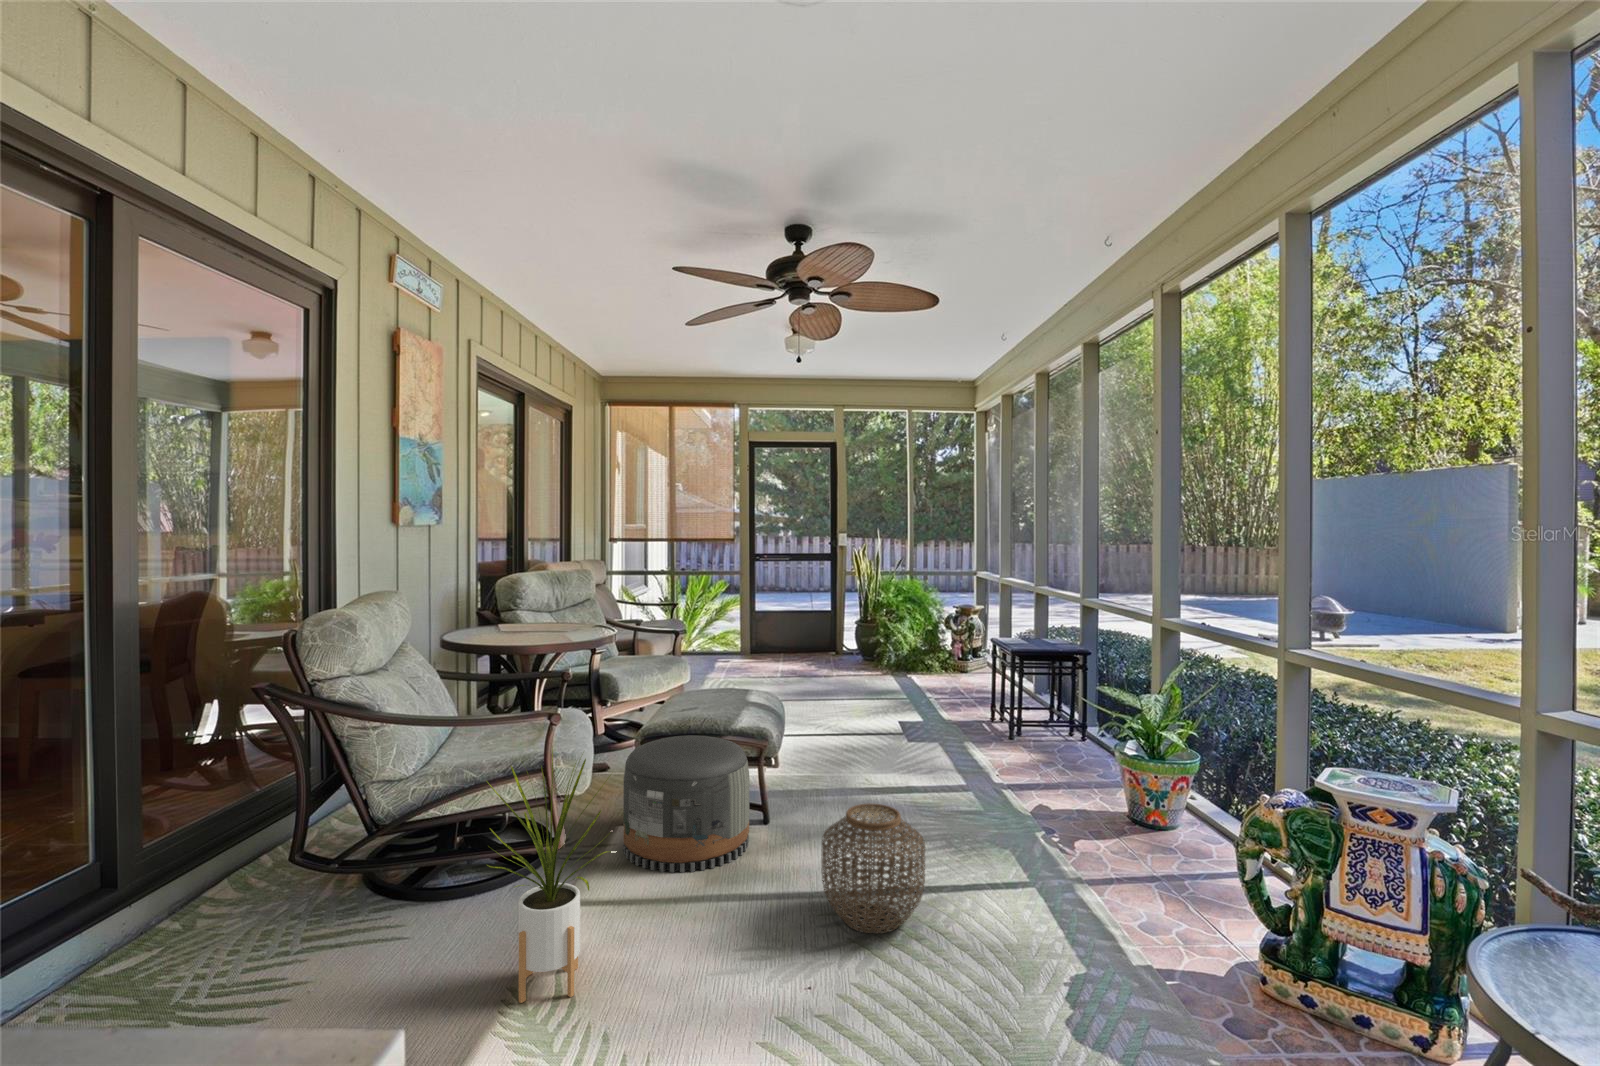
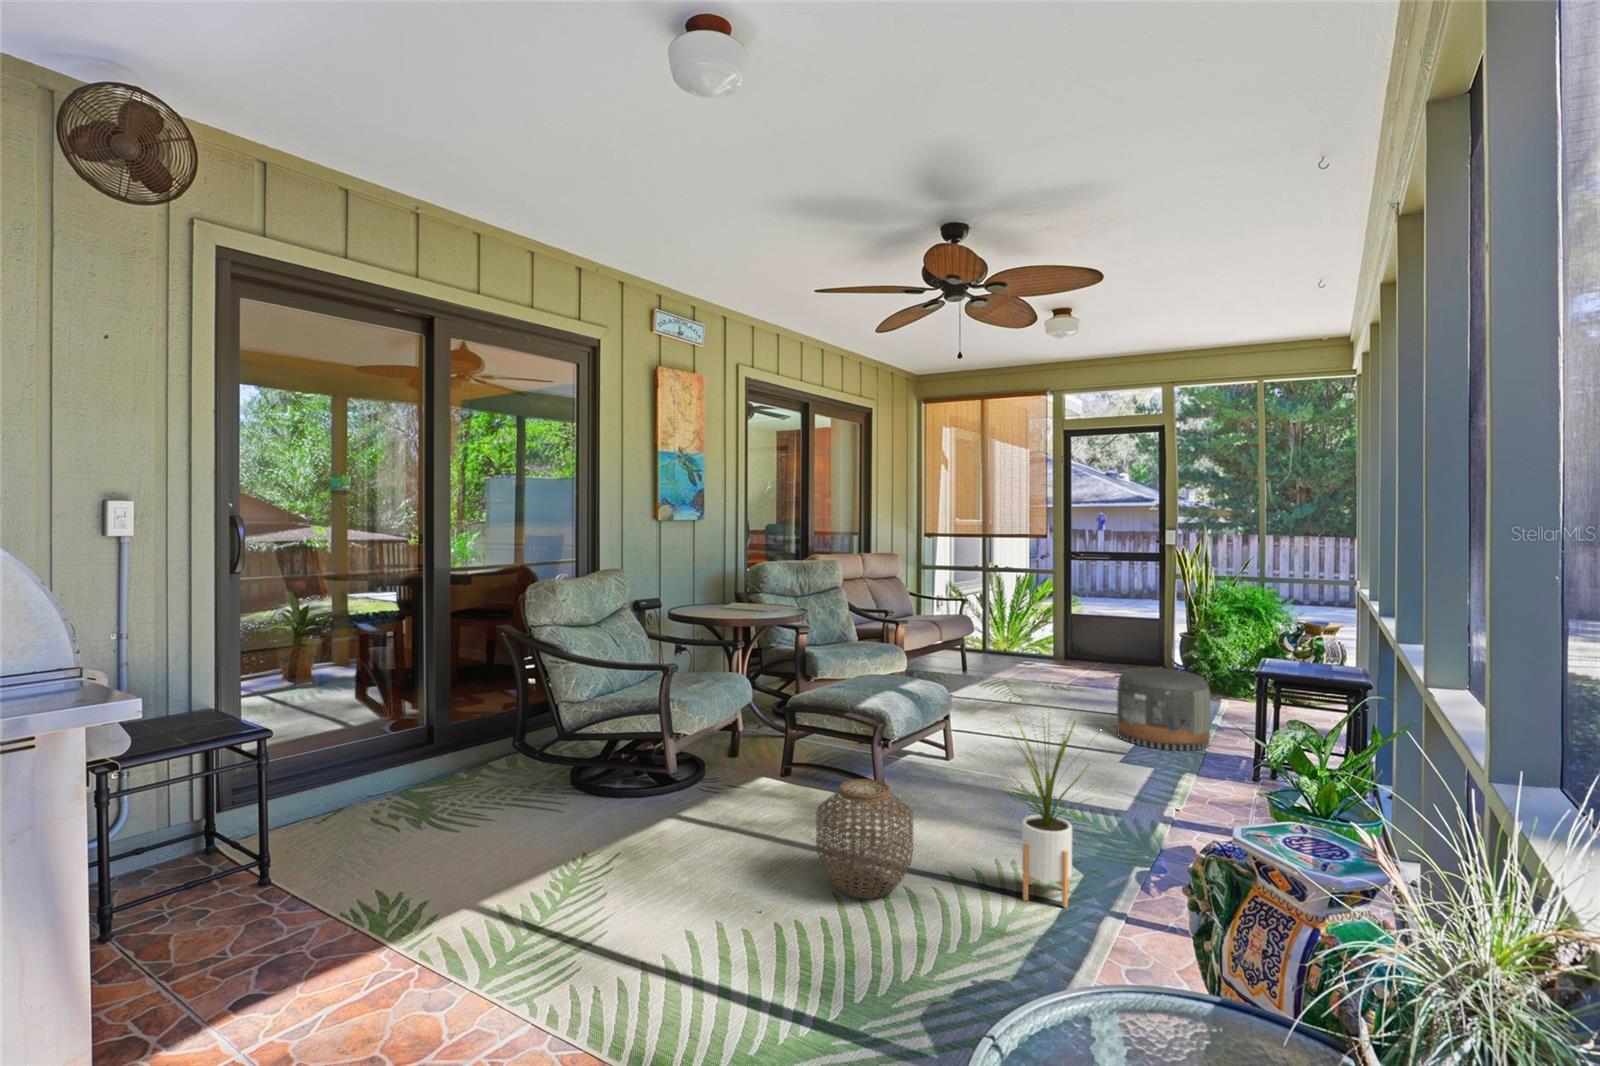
pouf: present [623,735,750,873] -> present [1117,668,1211,751]
house plant: present [487,748,611,1003] -> present [1002,717,1090,908]

